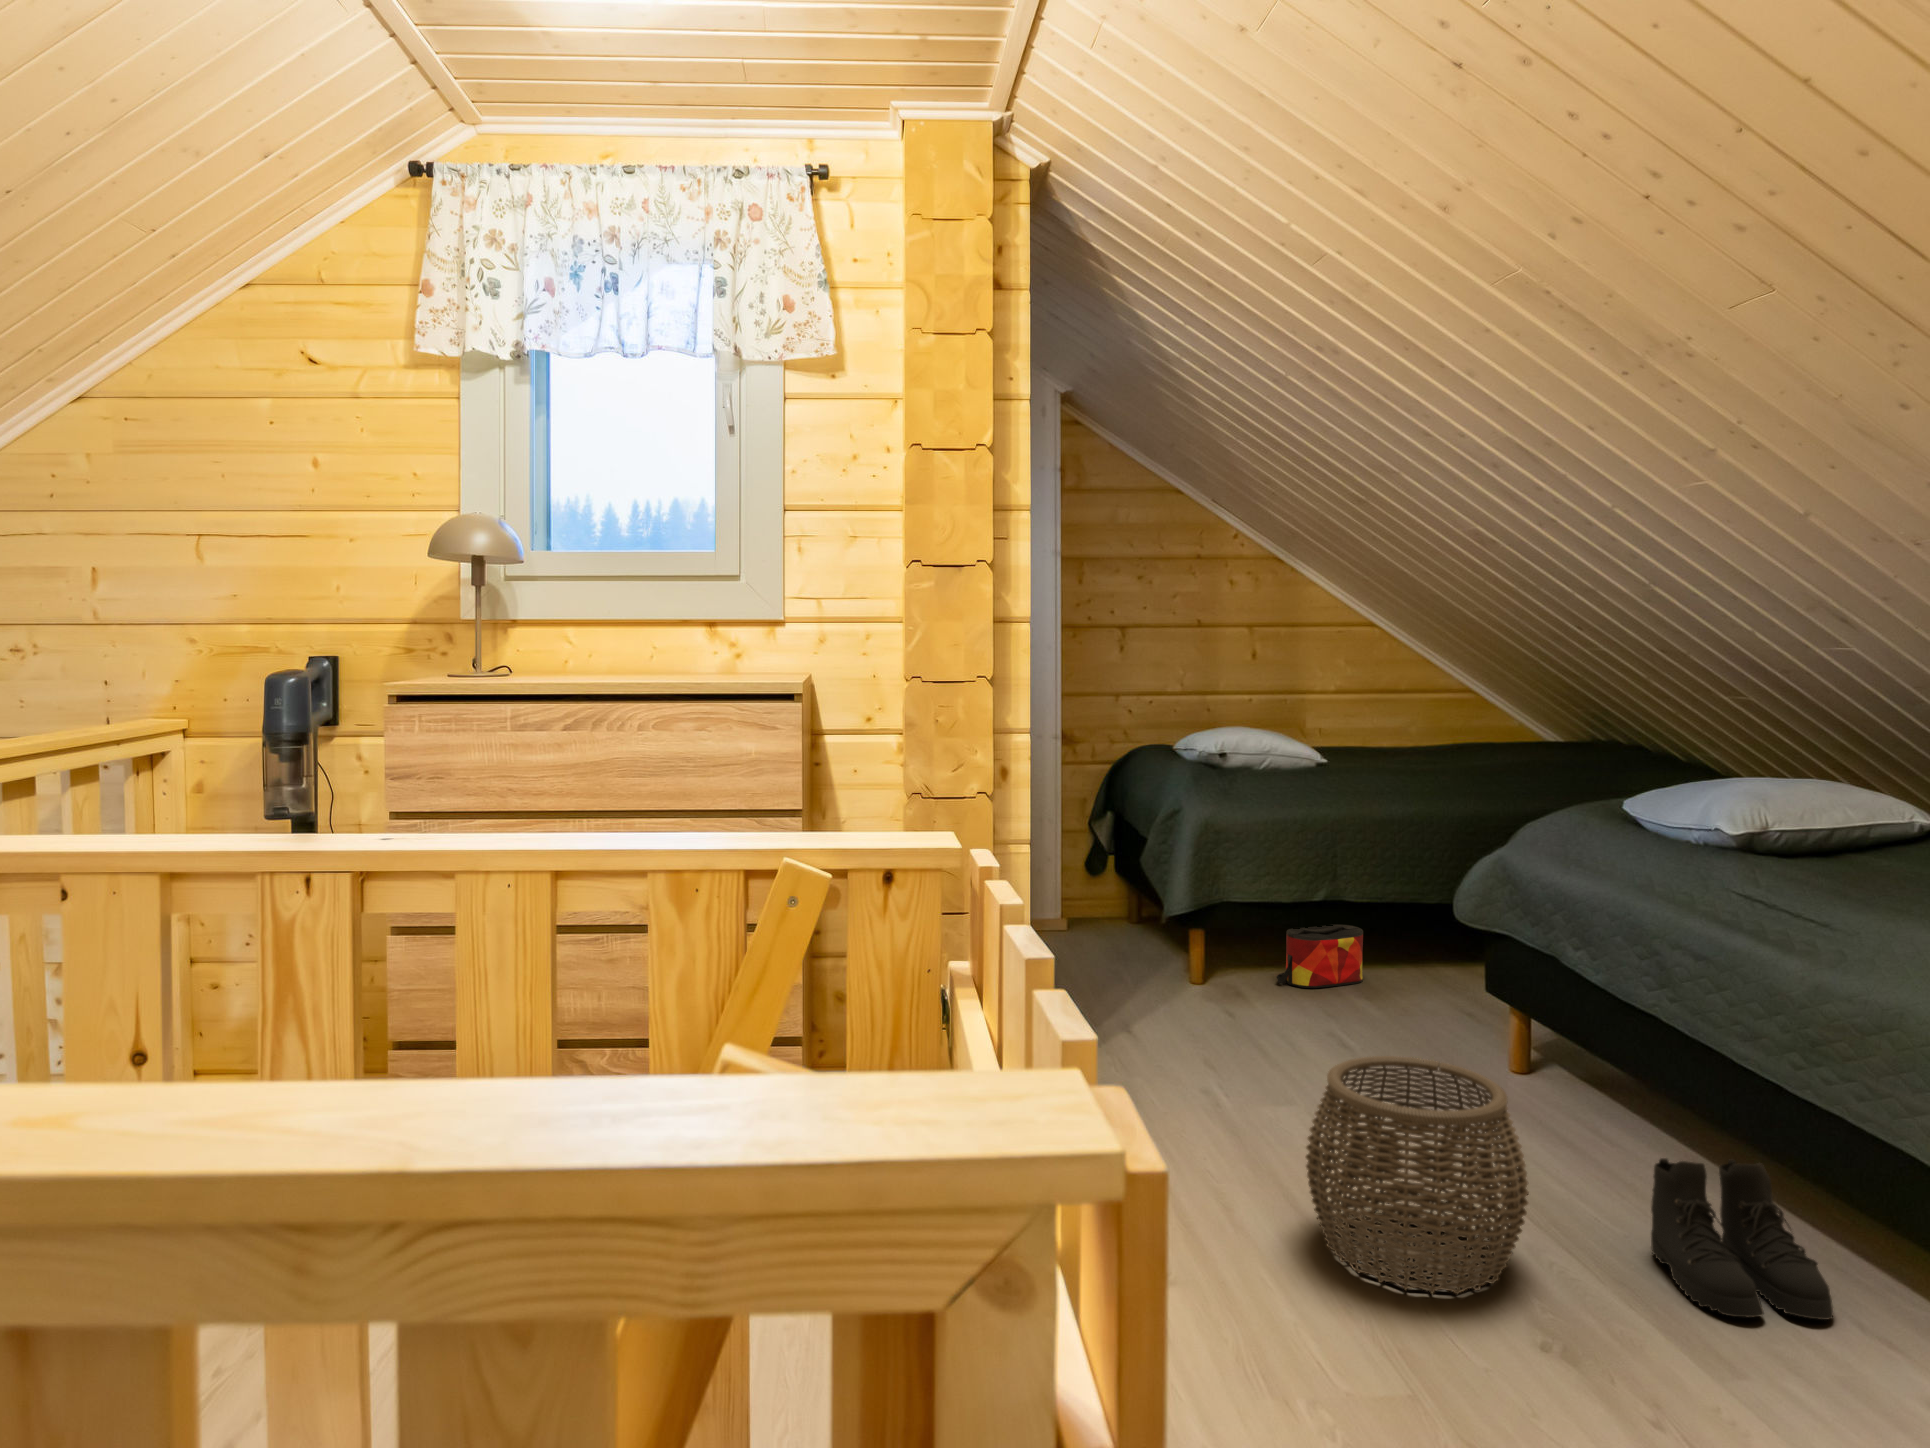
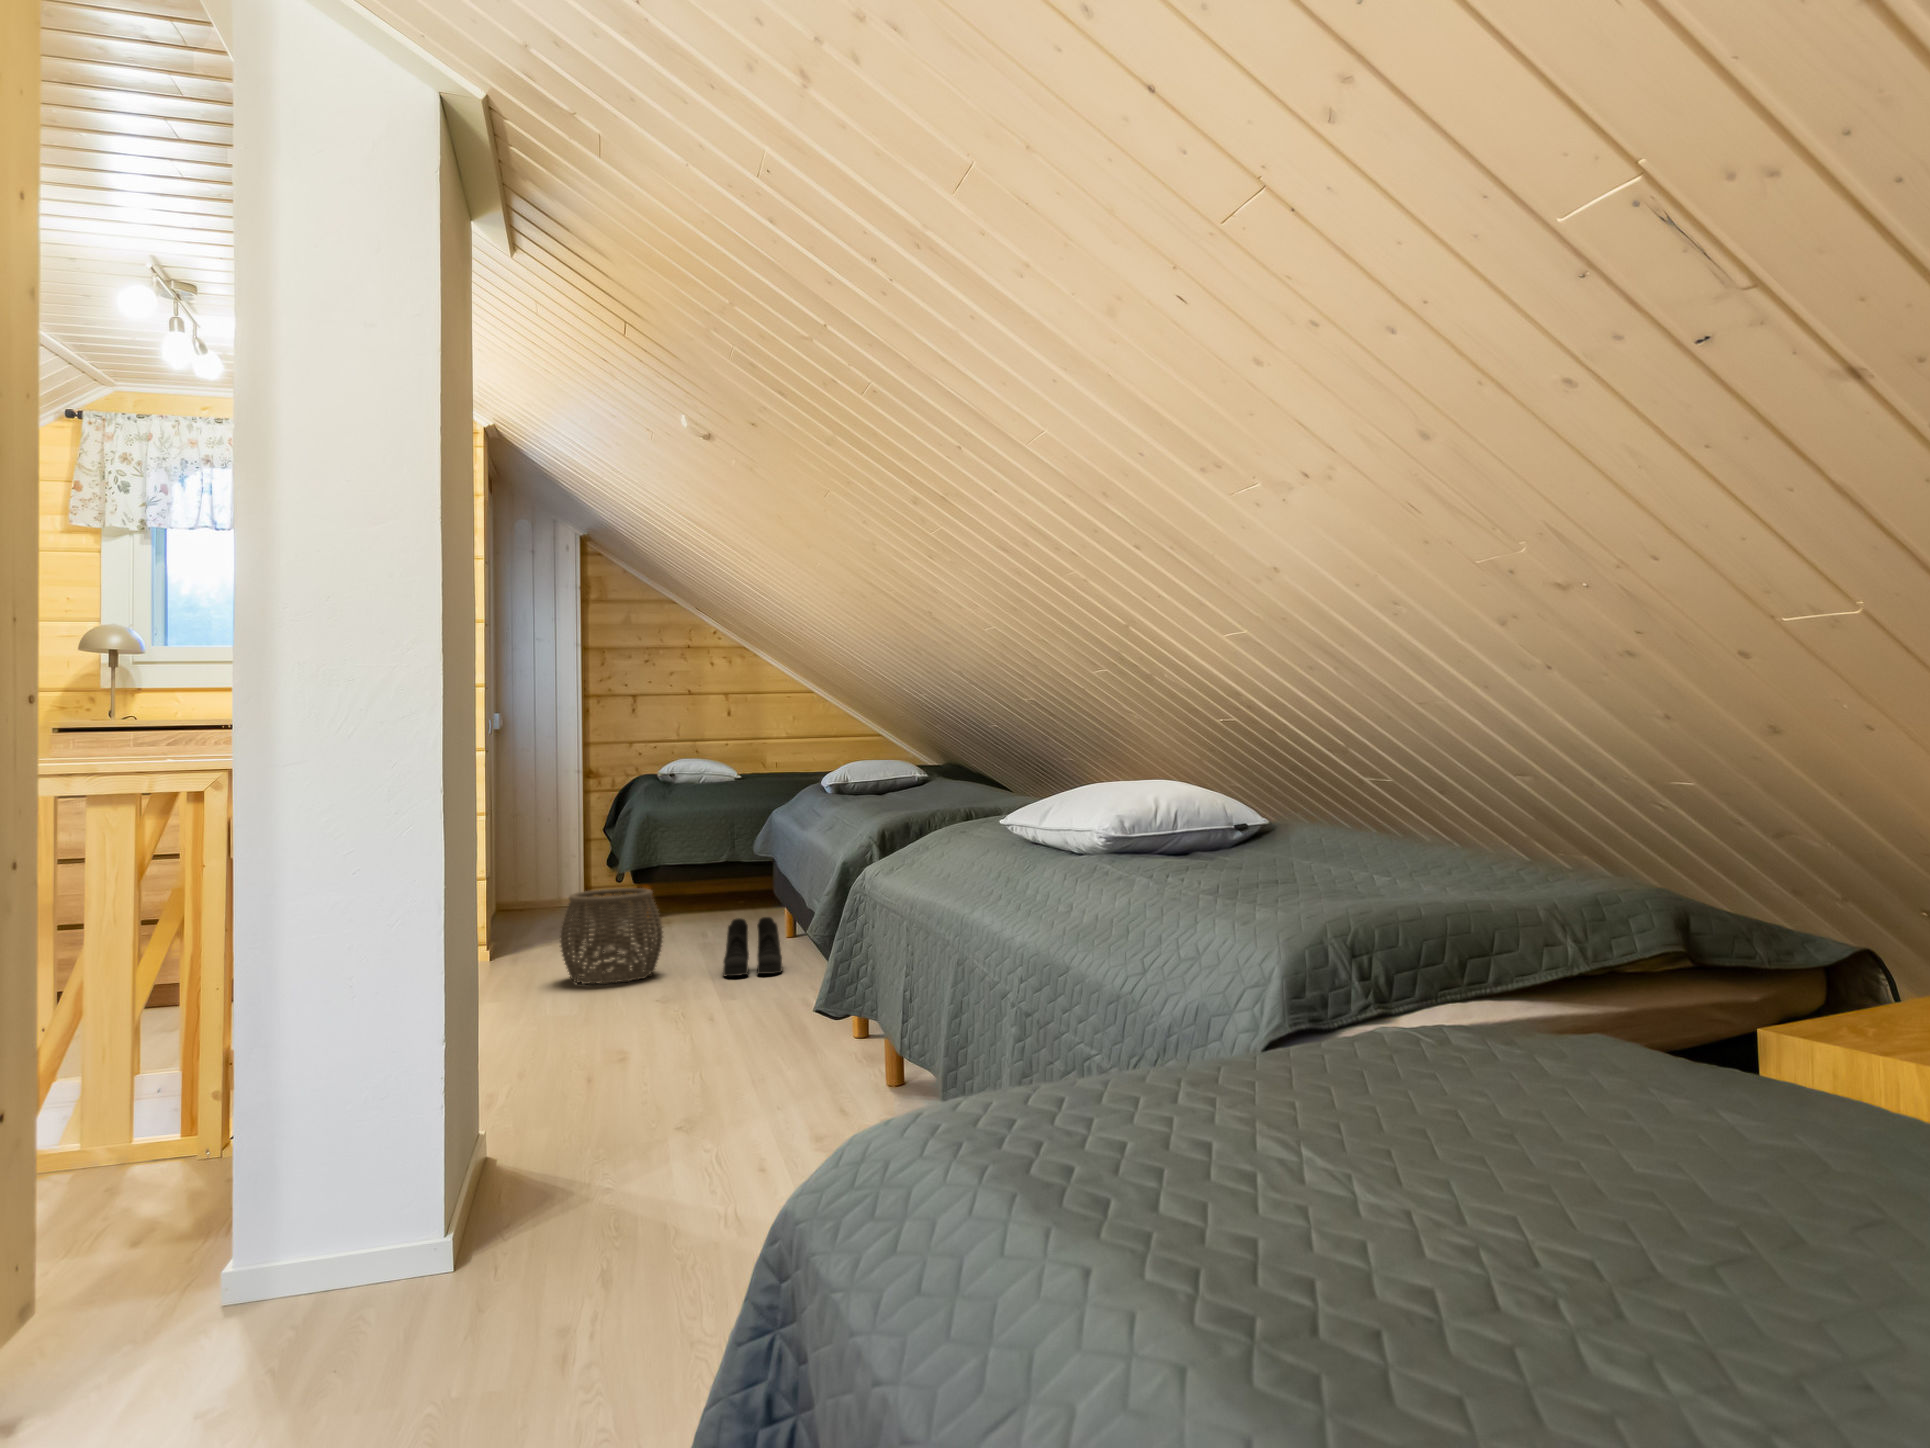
bag: present [1277,924,1363,988] -> none [689,876,748,915]

